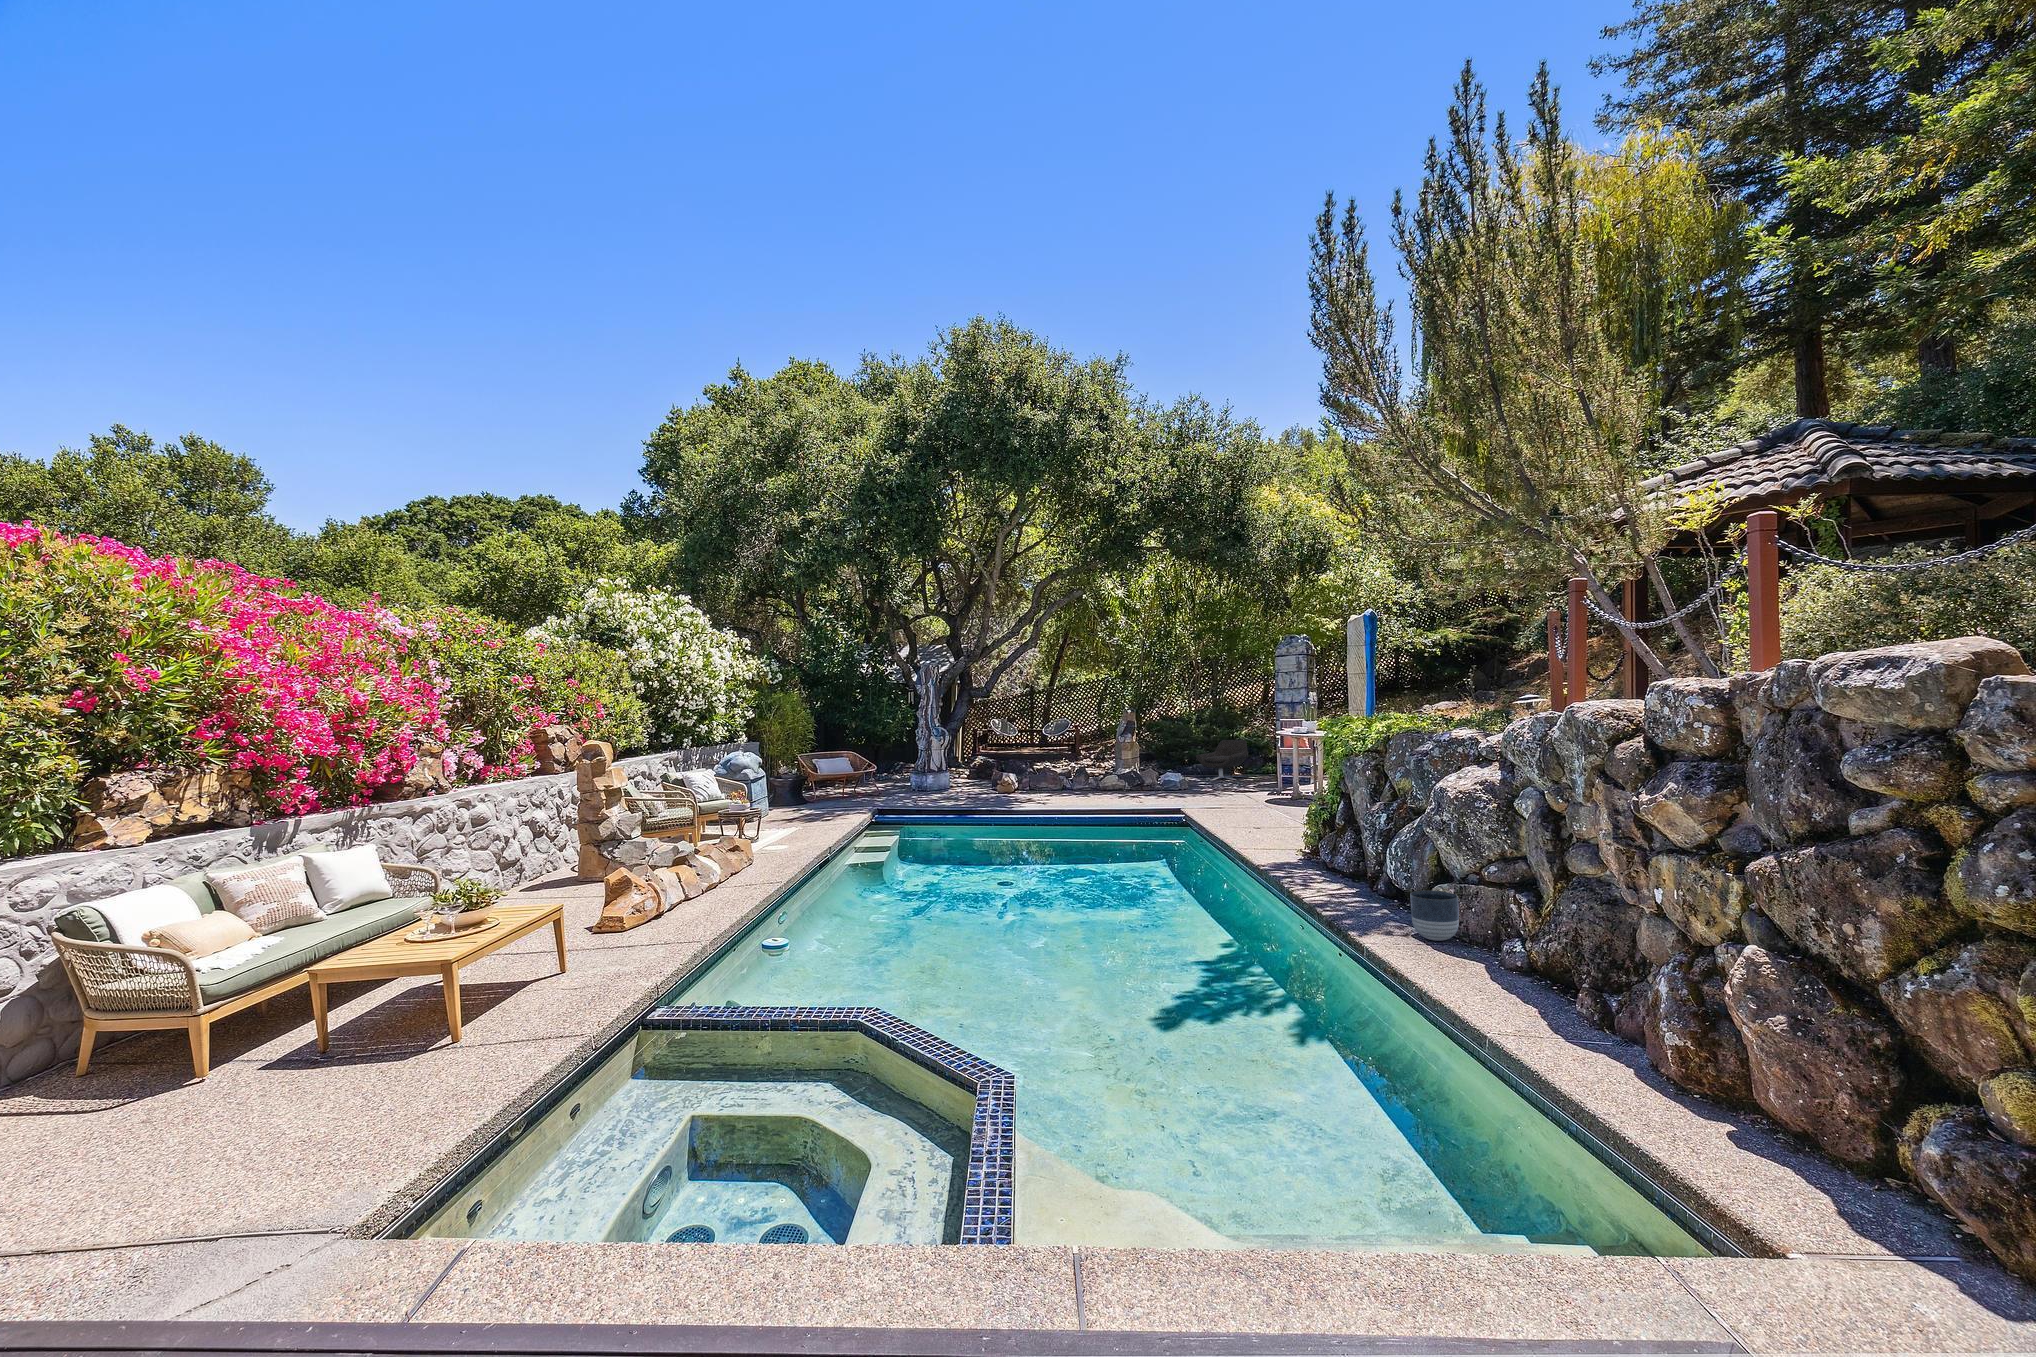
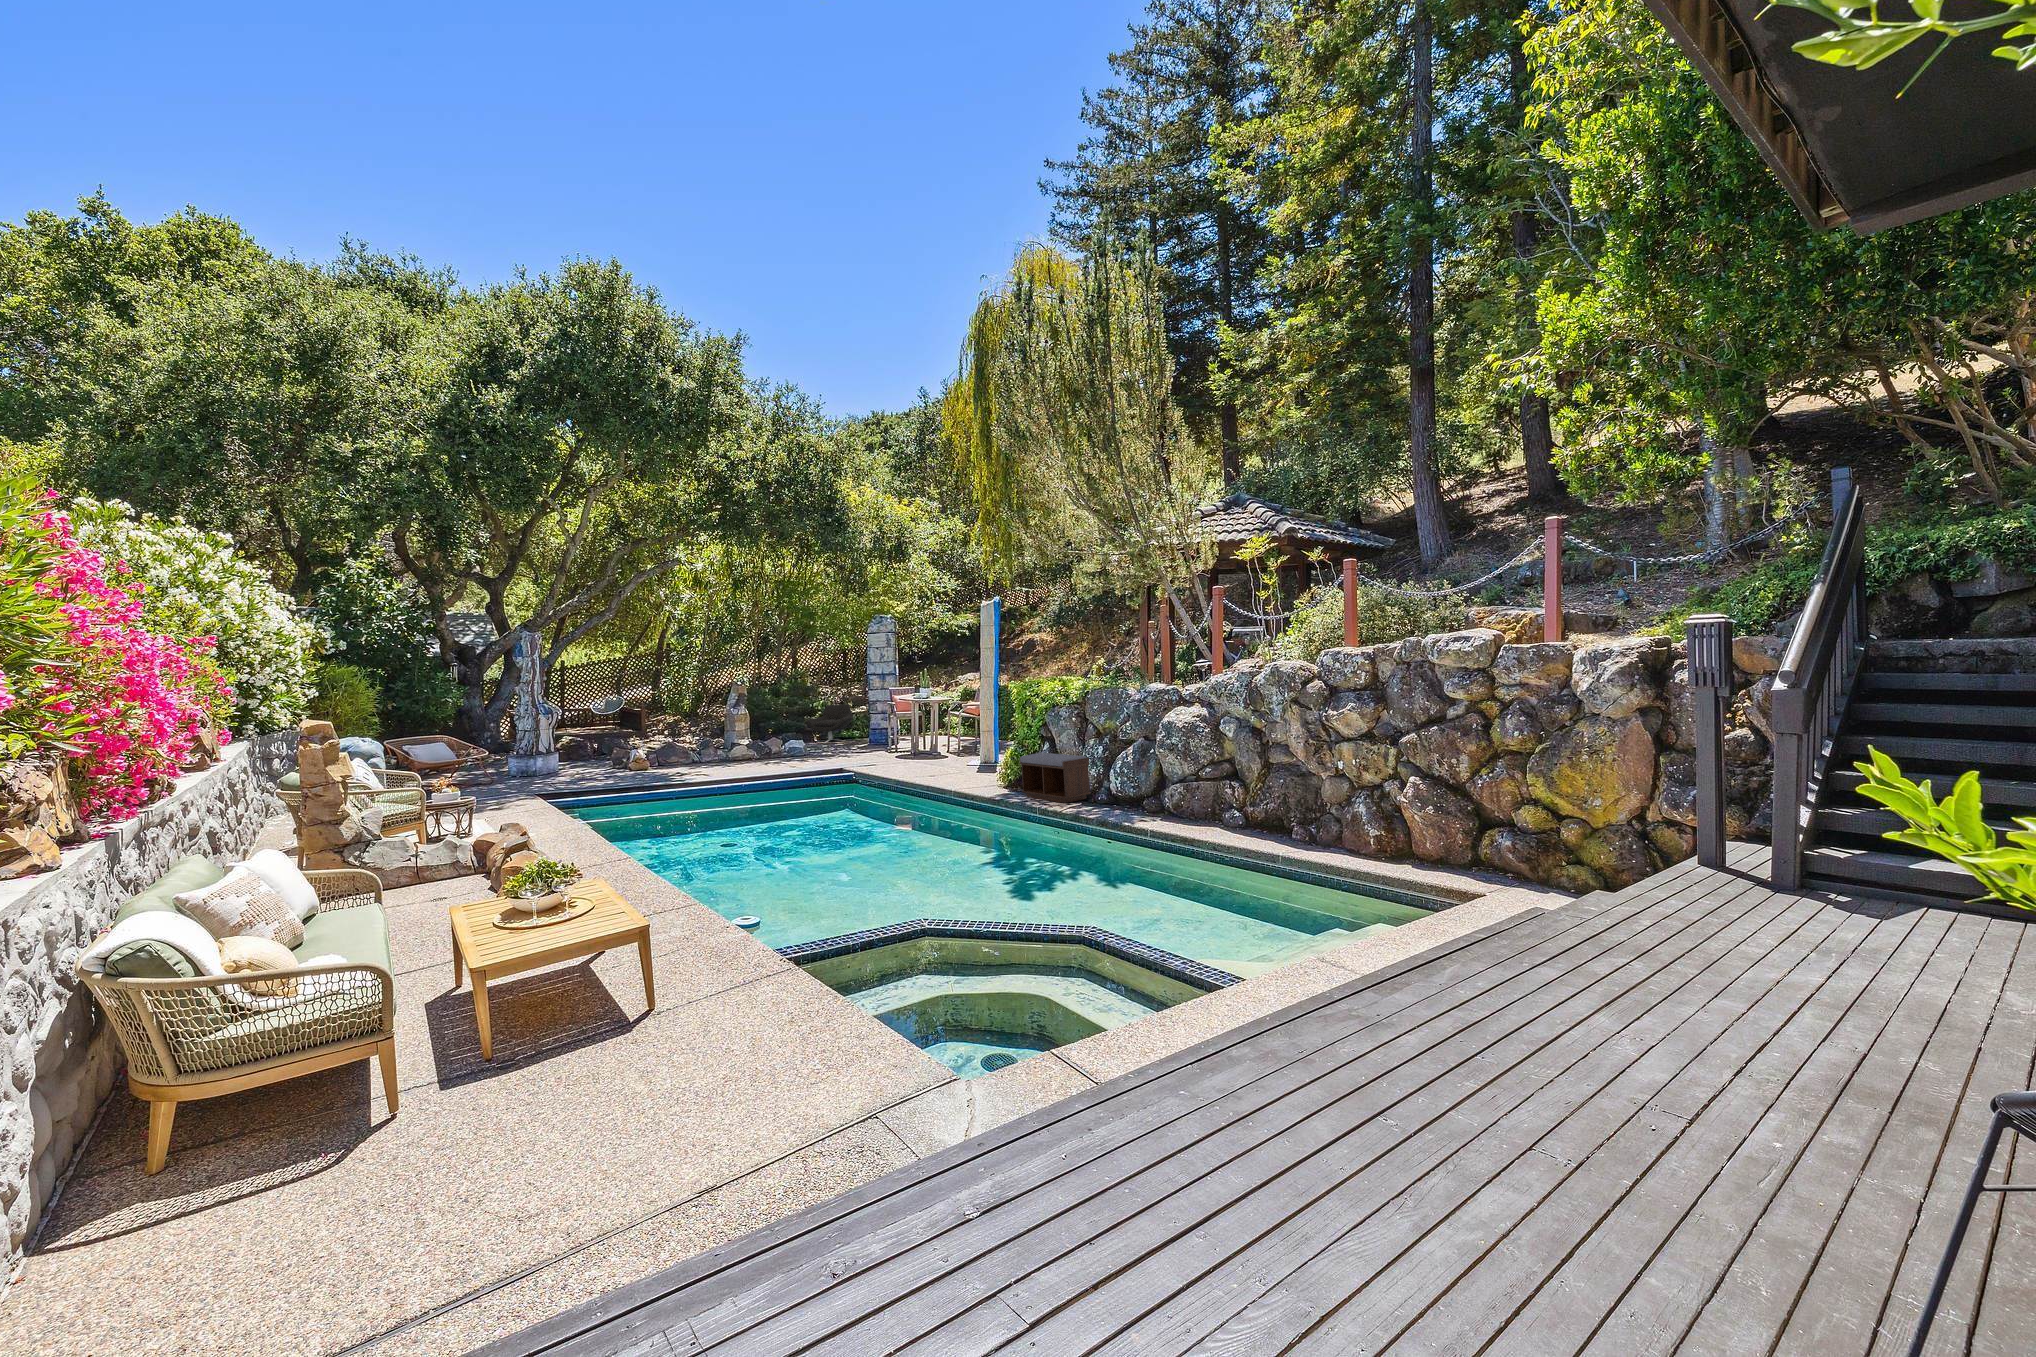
bench: none [1296,815,1375,885] -> present [1020,753,1091,803]
planter: present [1410,891,1459,941] -> none [1159,790,1189,822]

